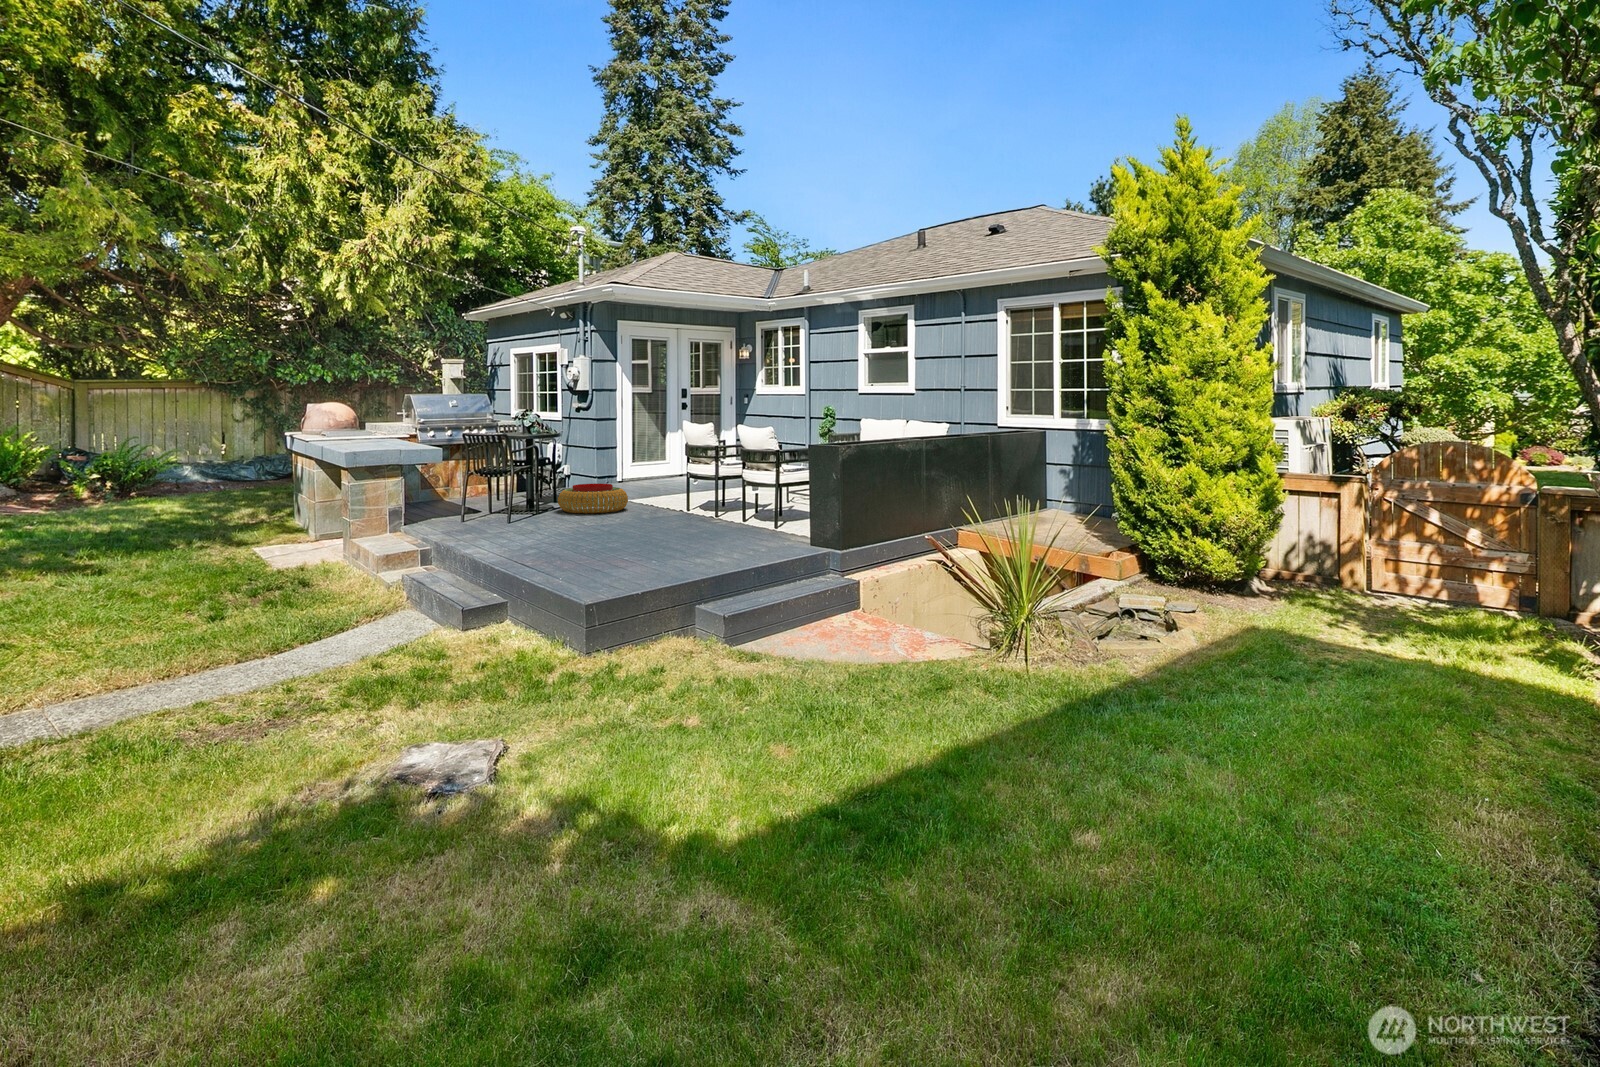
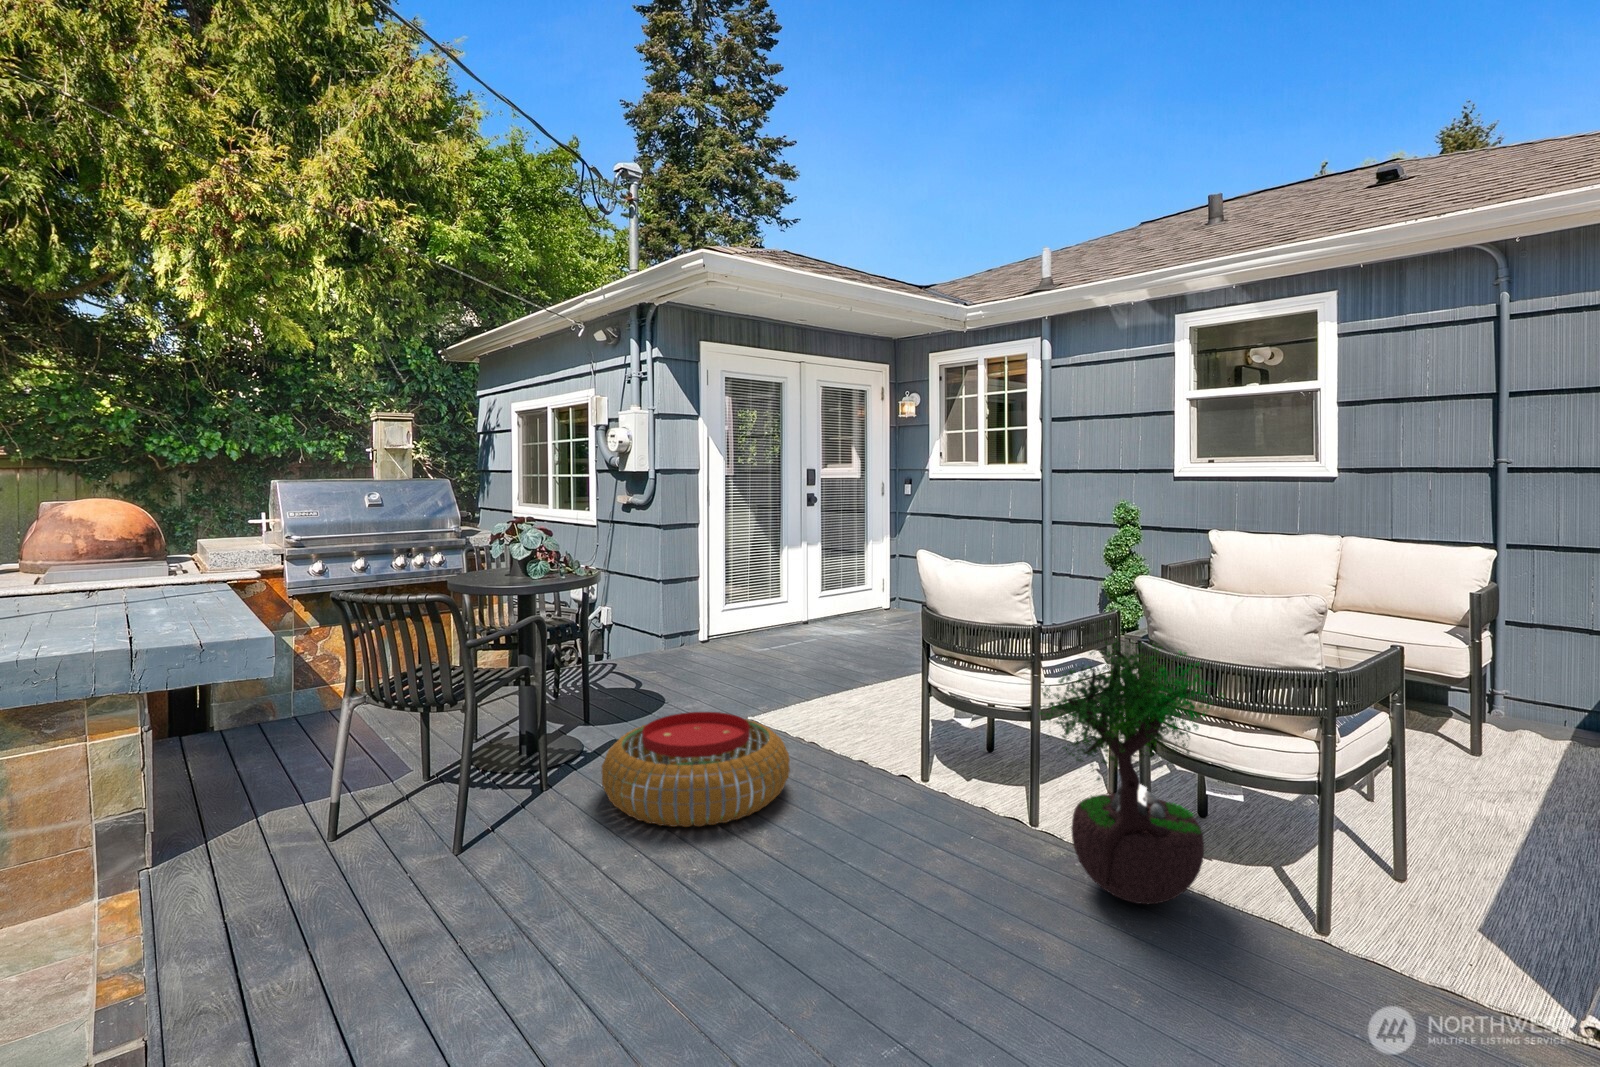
potted tree: none [678,435,735,520] -> present [1039,622,1224,904]

